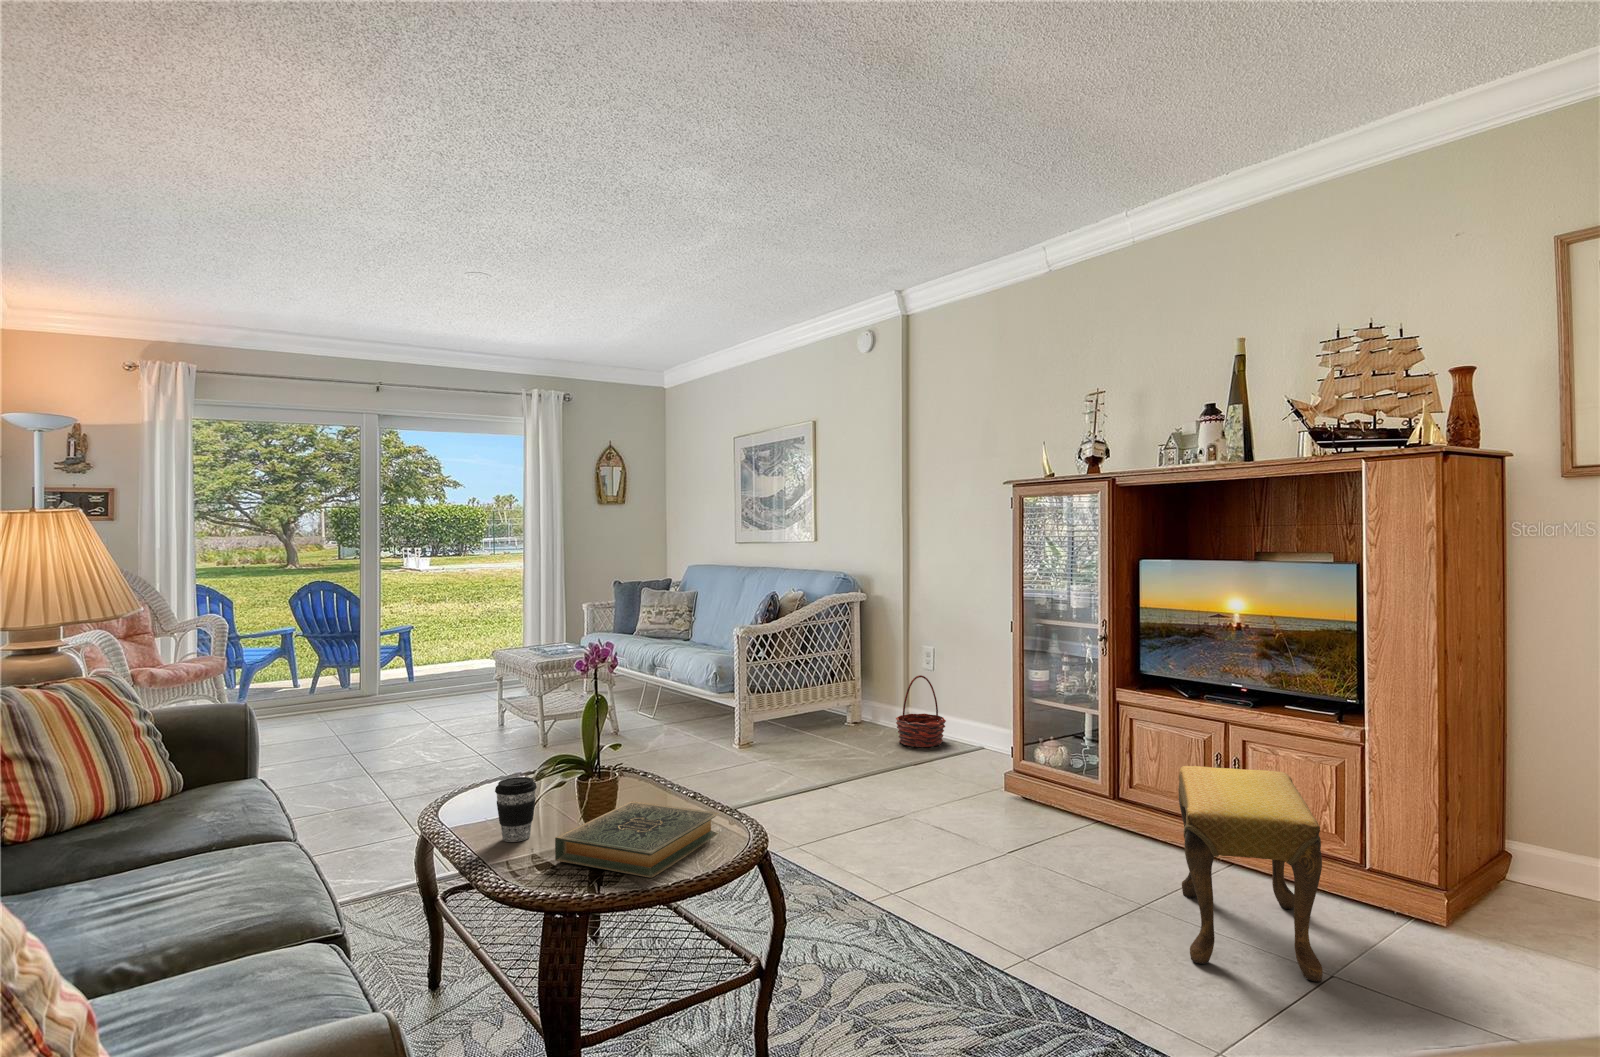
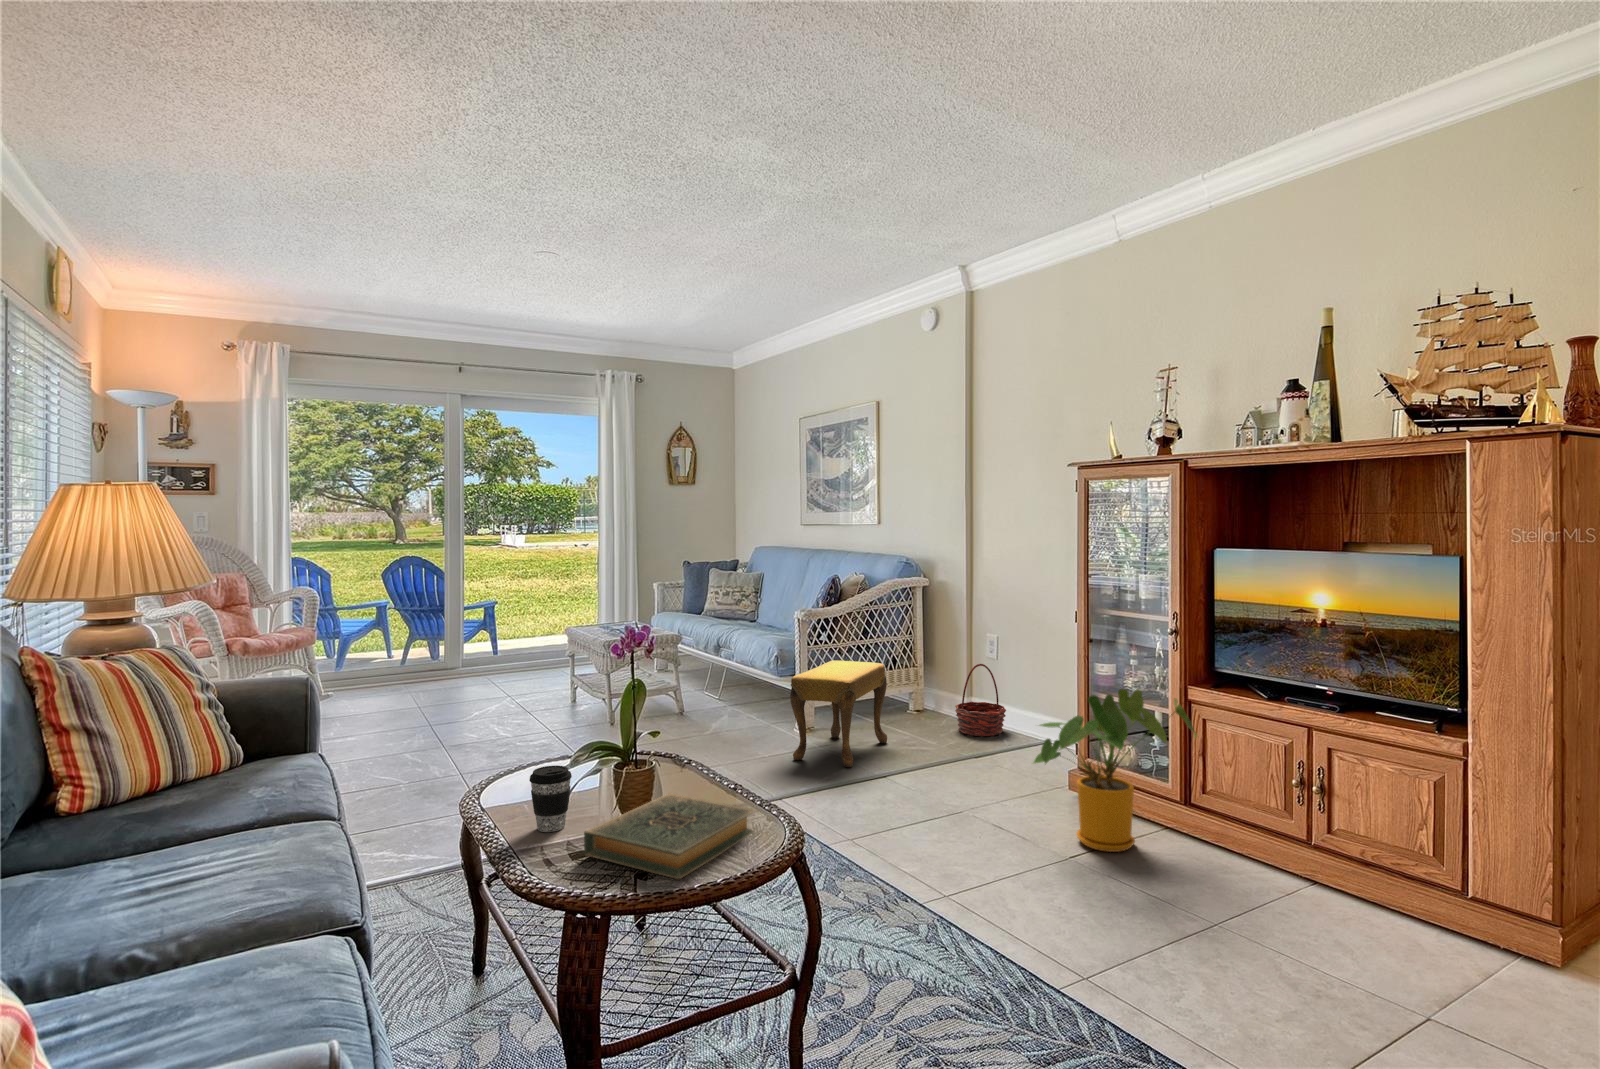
house plant: none [972,694,1127,851] -> present [1033,689,1197,852]
footstool: present [1178,766,1323,982] -> present [790,661,887,767]

